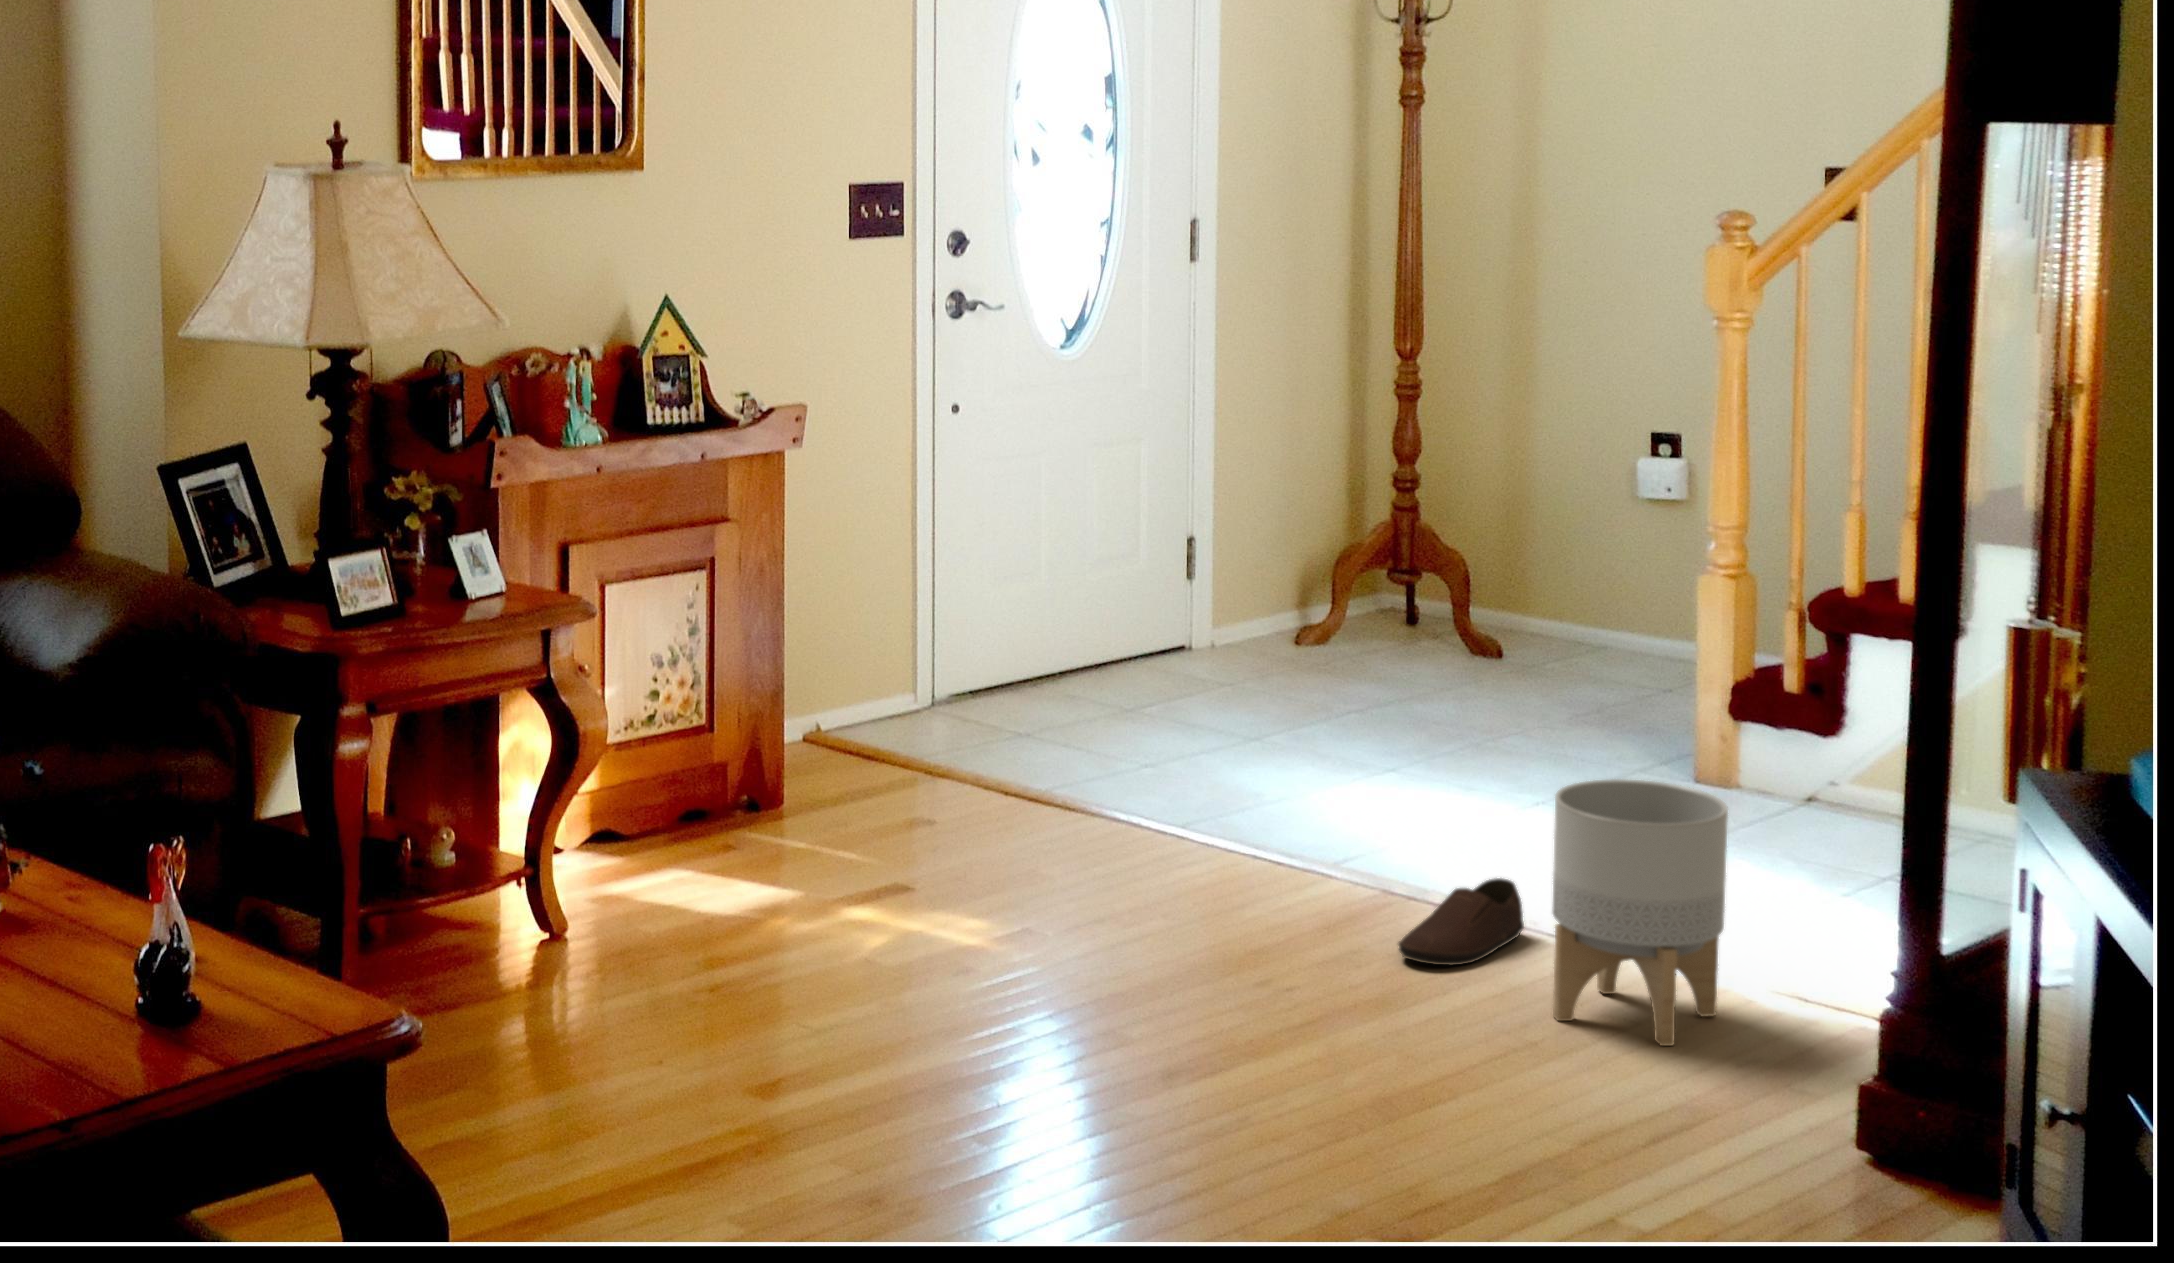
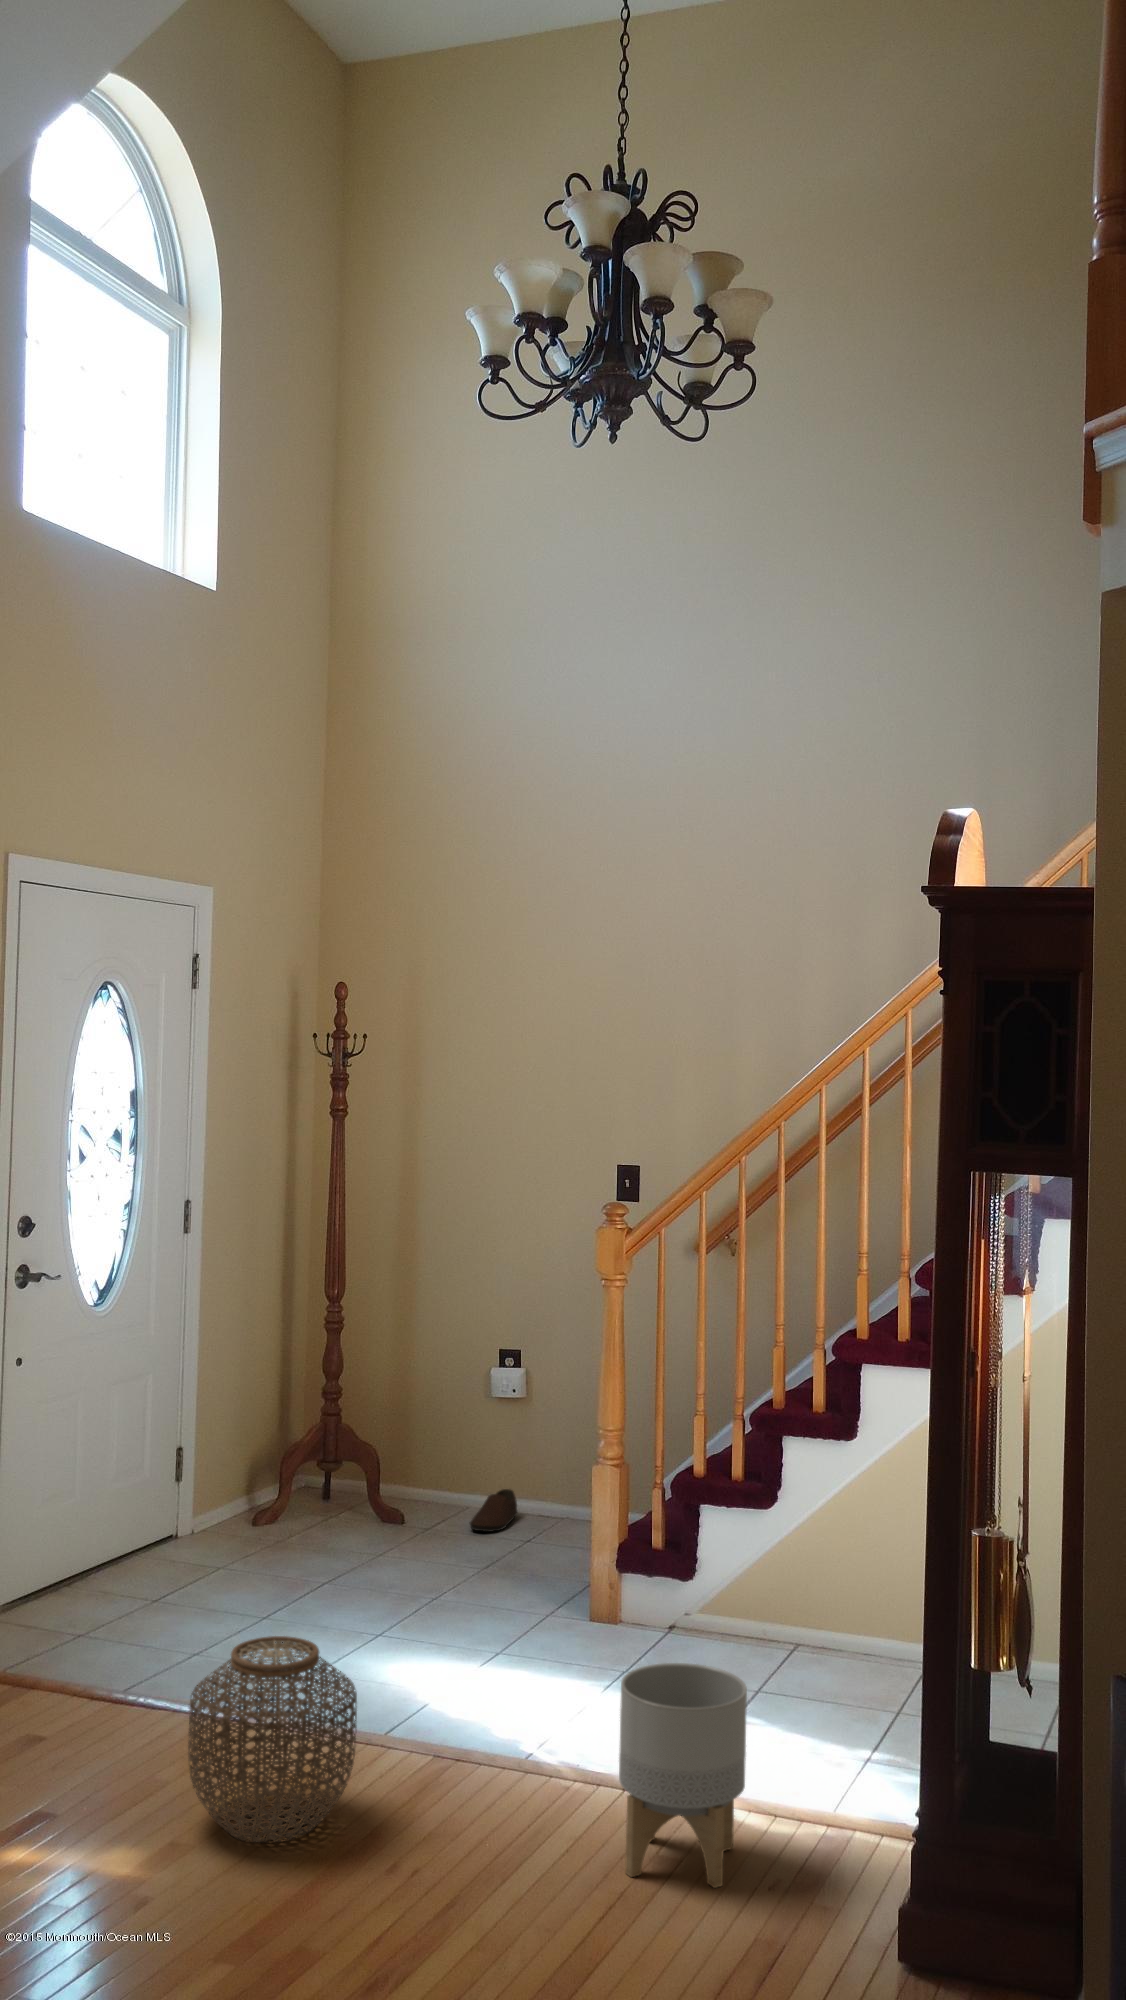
woven basket: none [1051,708,1249,932] -> present [188,1636,357,1842]
shoe: present [1398,878,1524,965] -> present [470,1489,518,1532]

